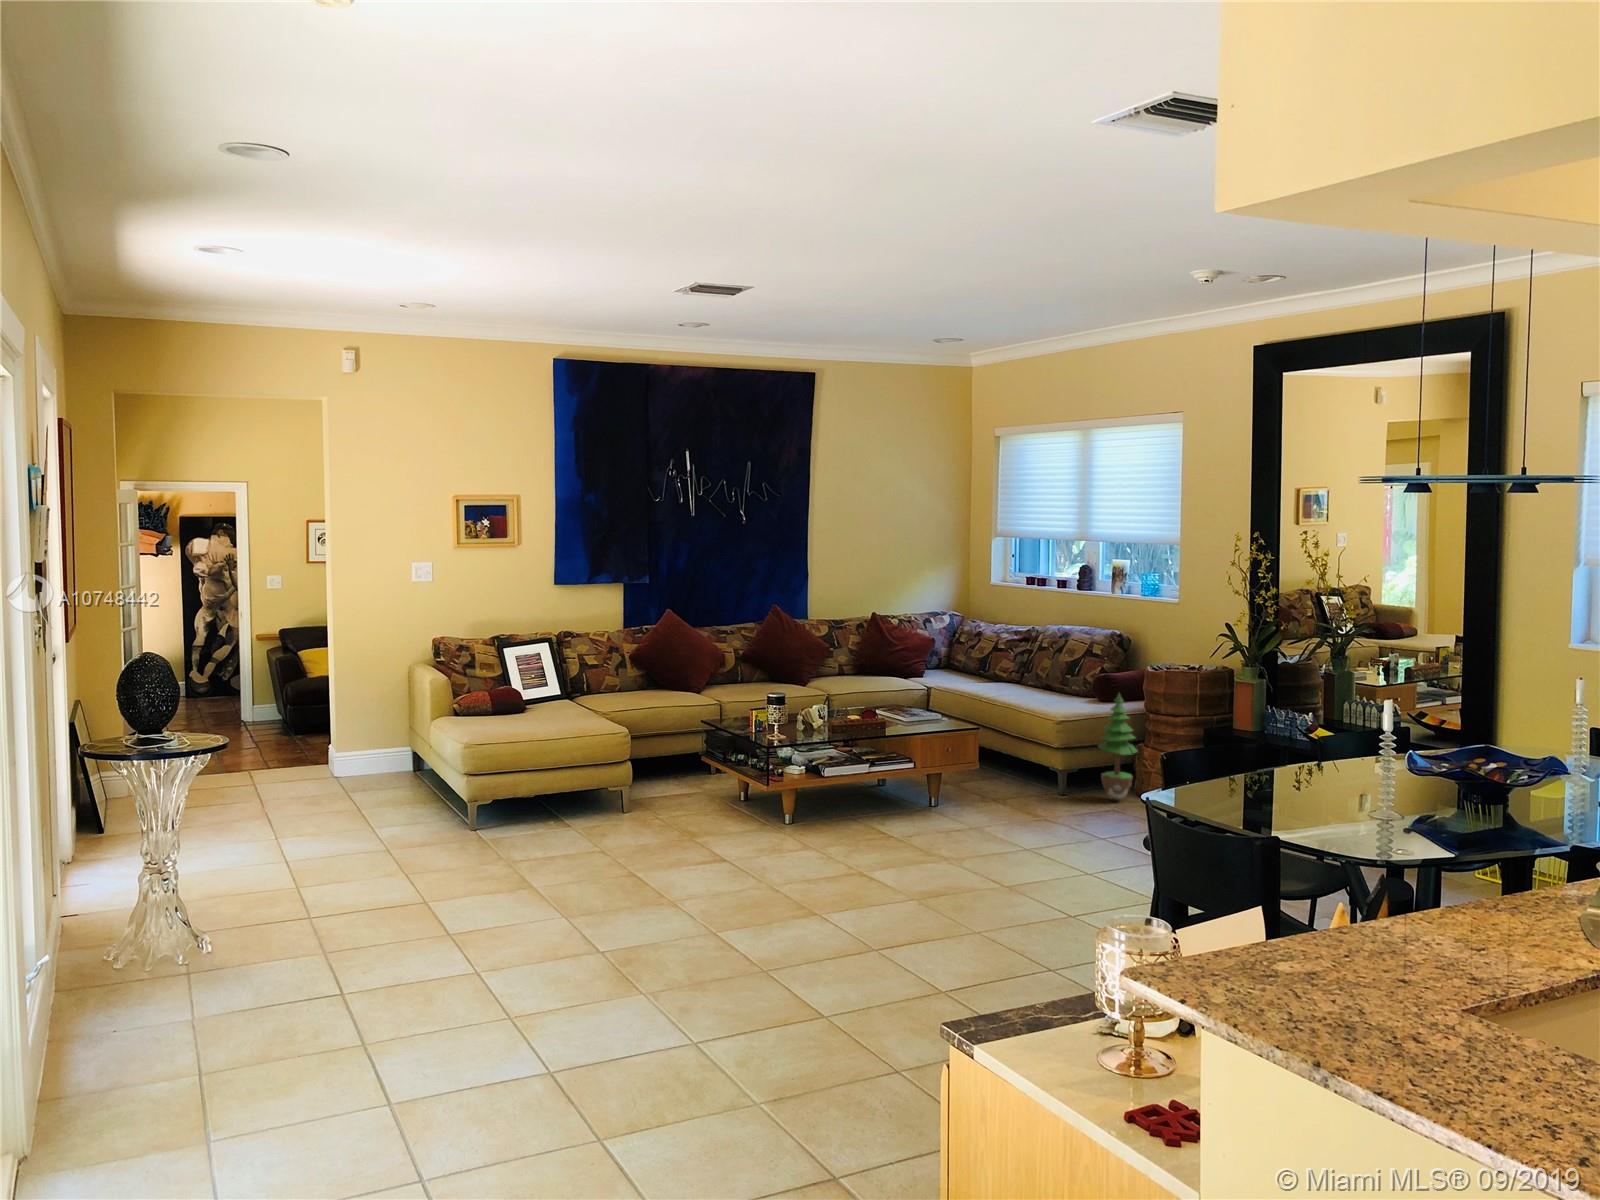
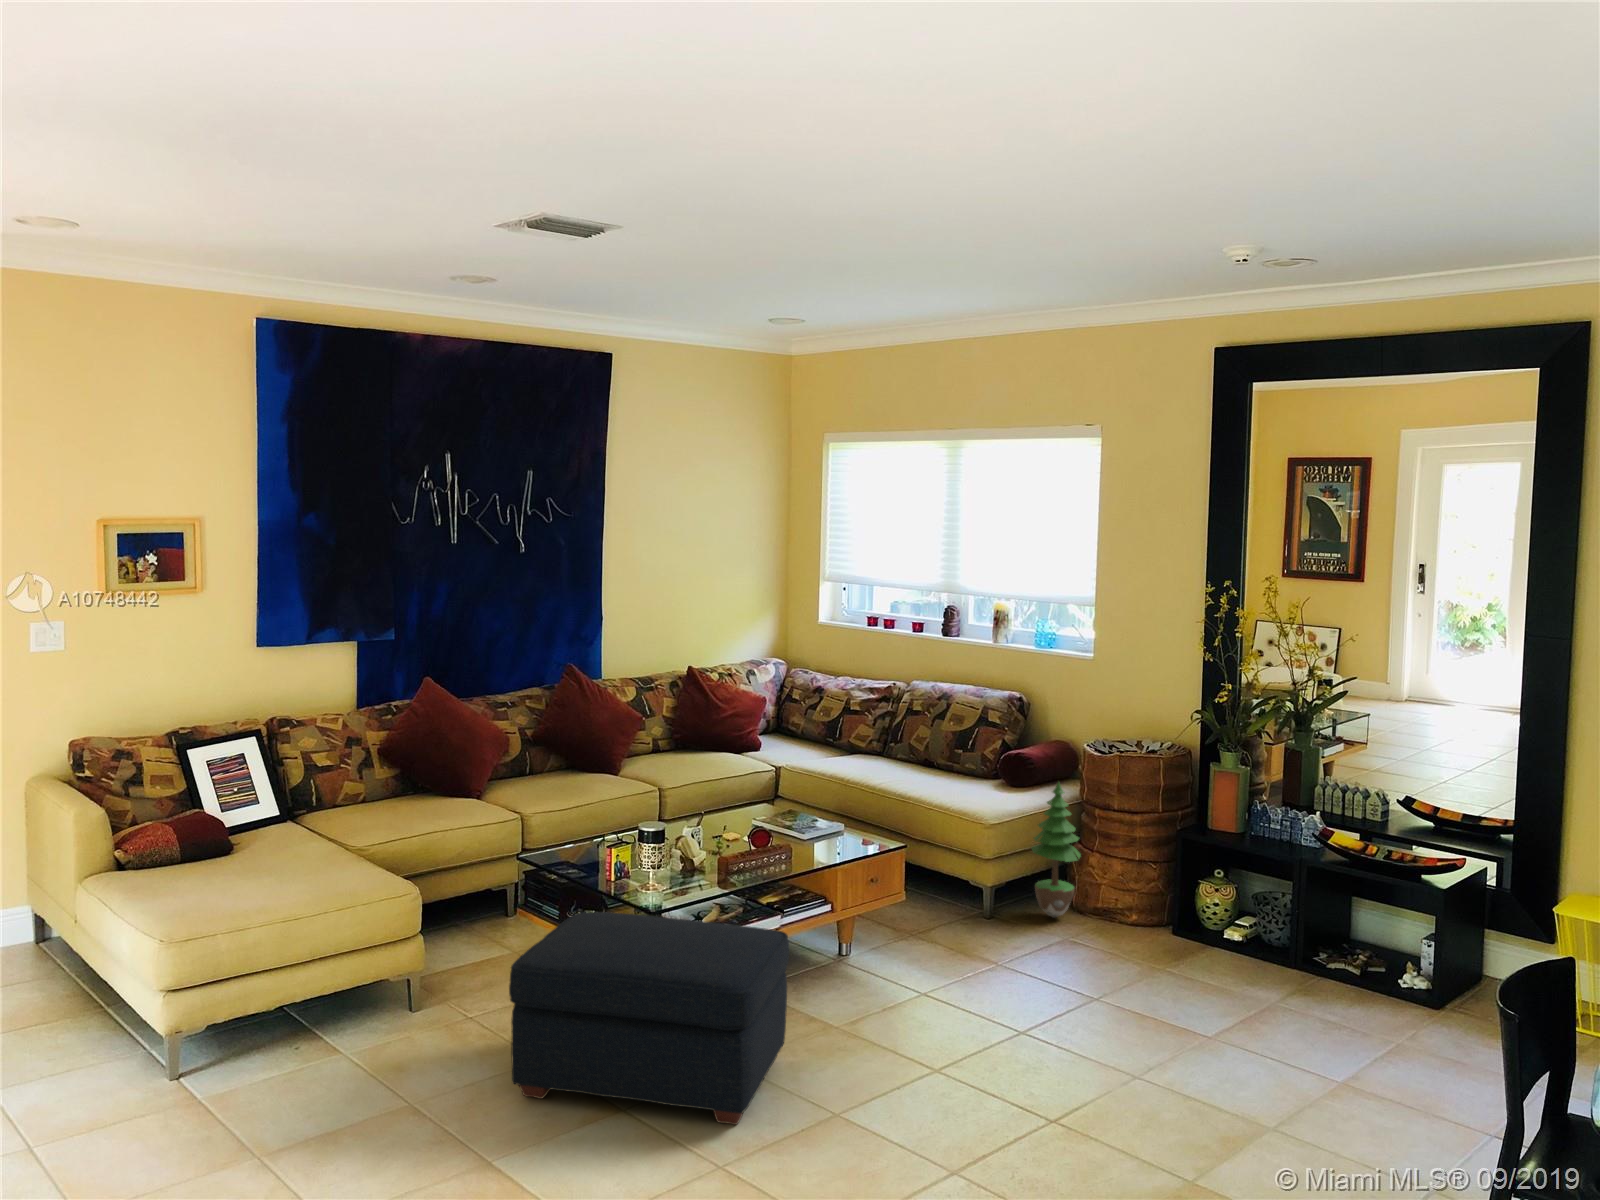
ottoman: none [665,749,854,874] -> present [509,912,789,1125]

